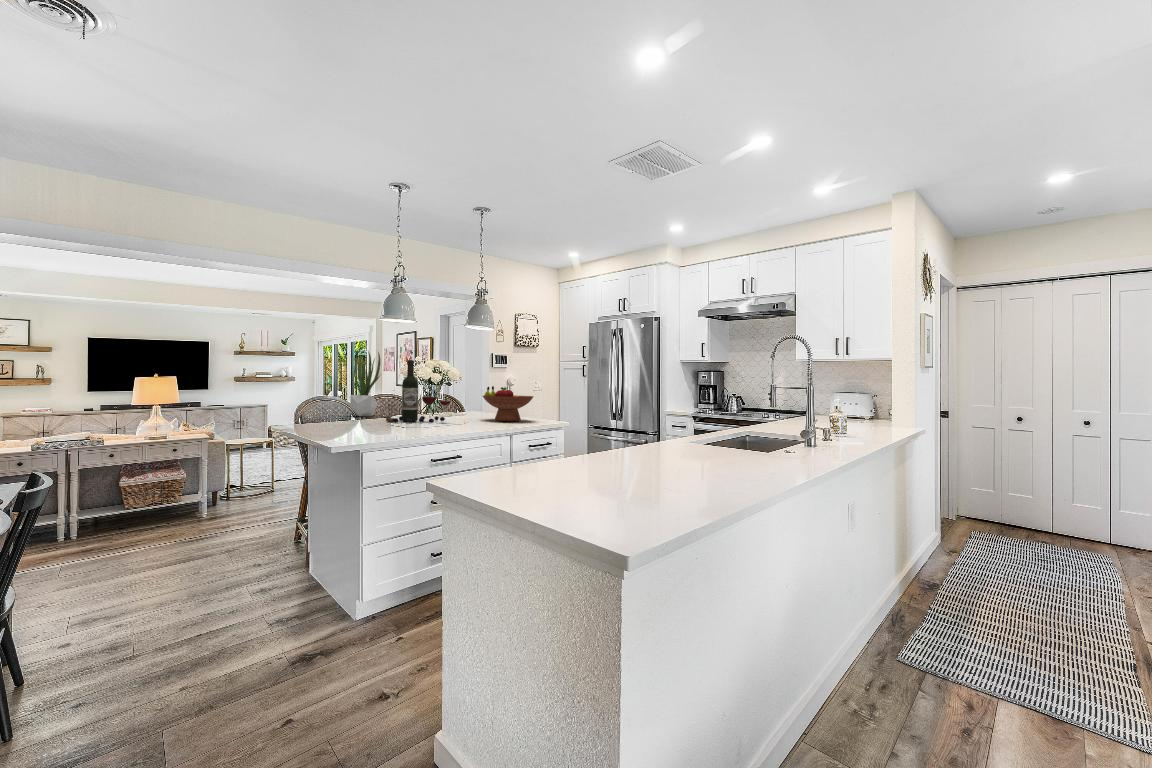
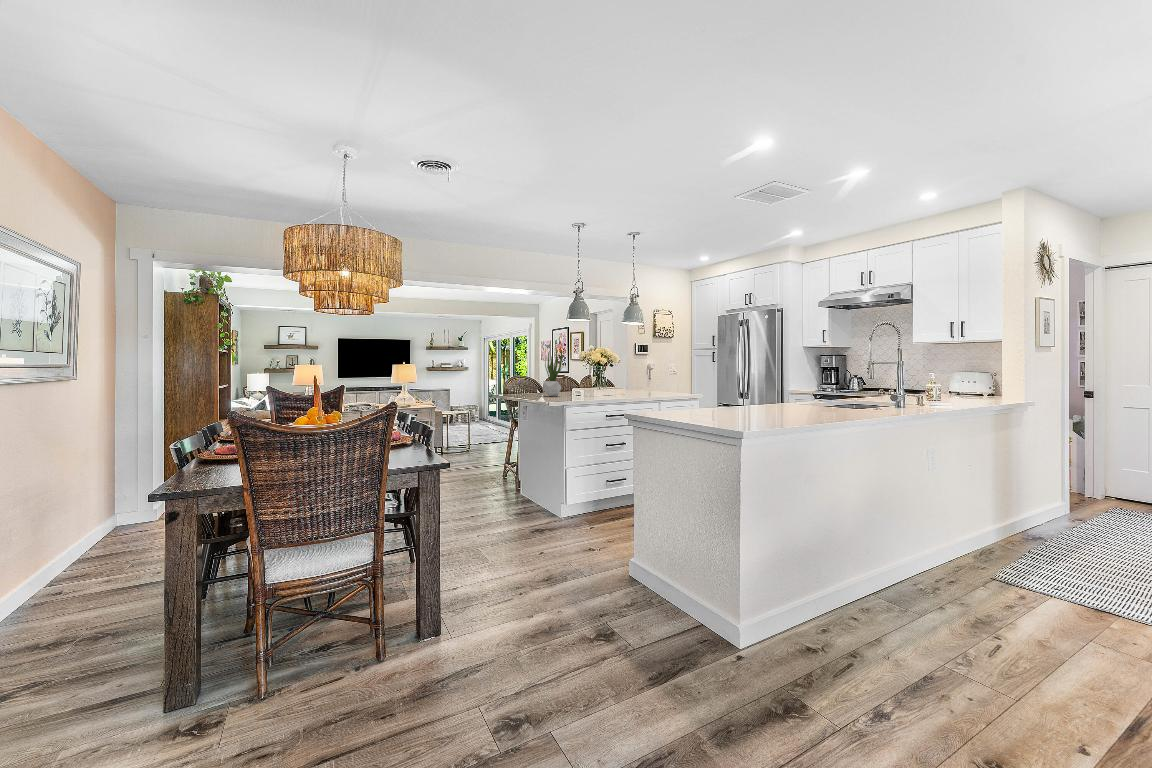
wine bottle: present [386,360,451,423] -> none [571,355,617,400]
fruit bowl: present [483,386,533,421] -> none [637,373,676,399]

